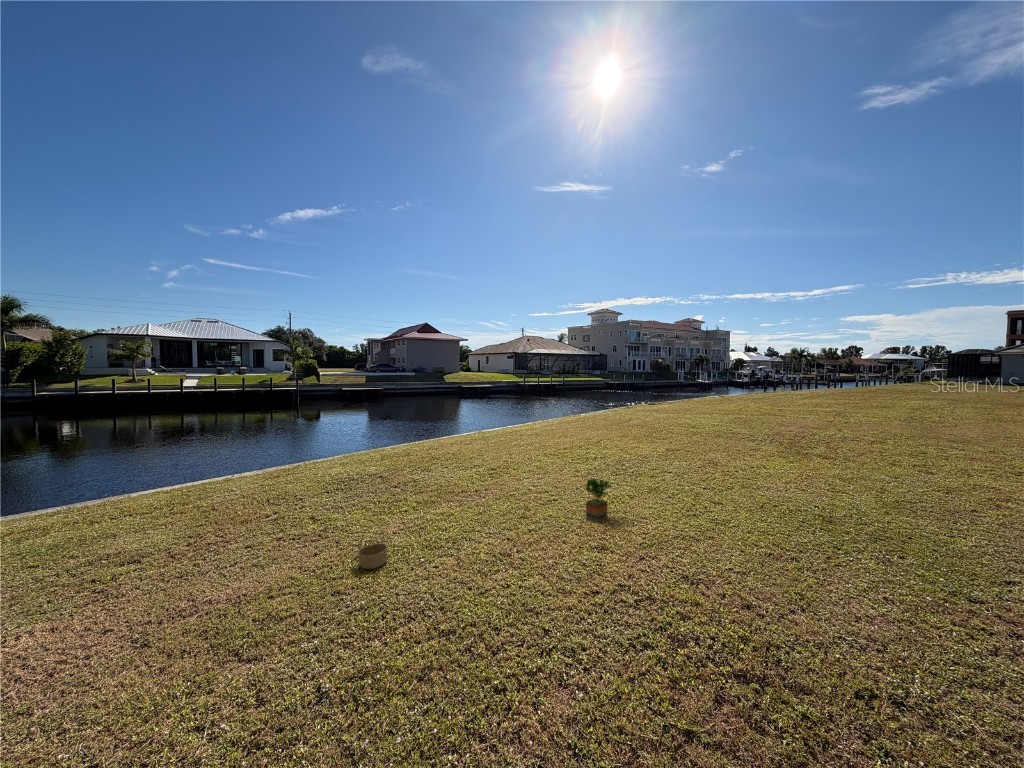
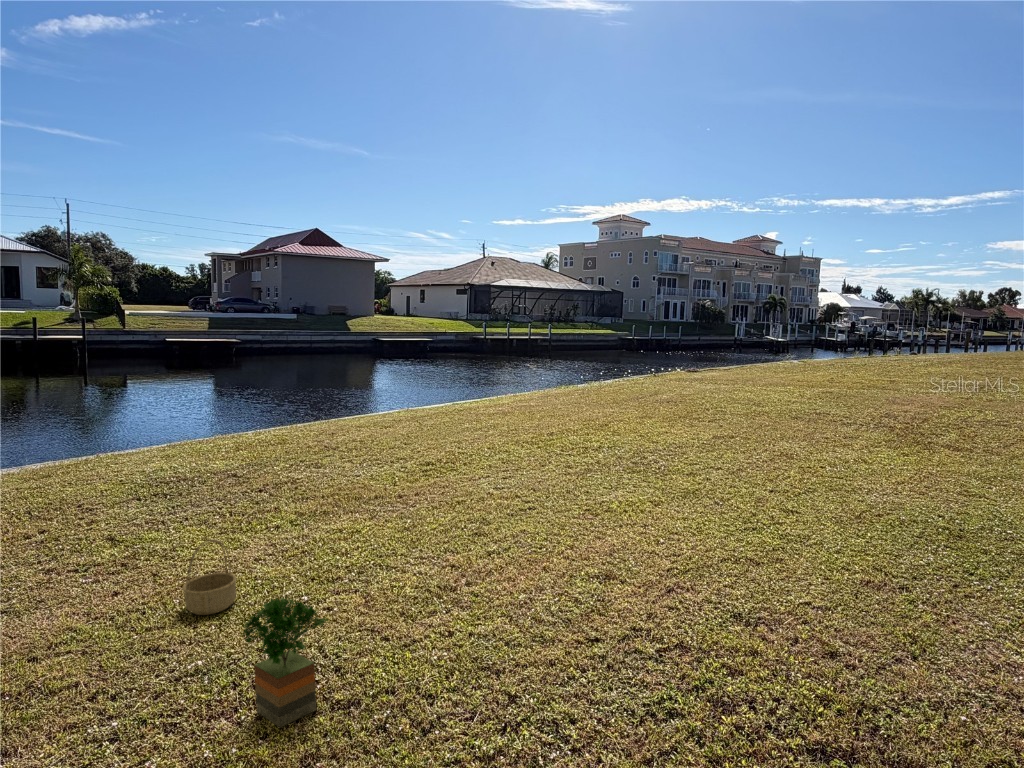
potted tree: present [586,479,611,523] -> present [244,598,327,727]

